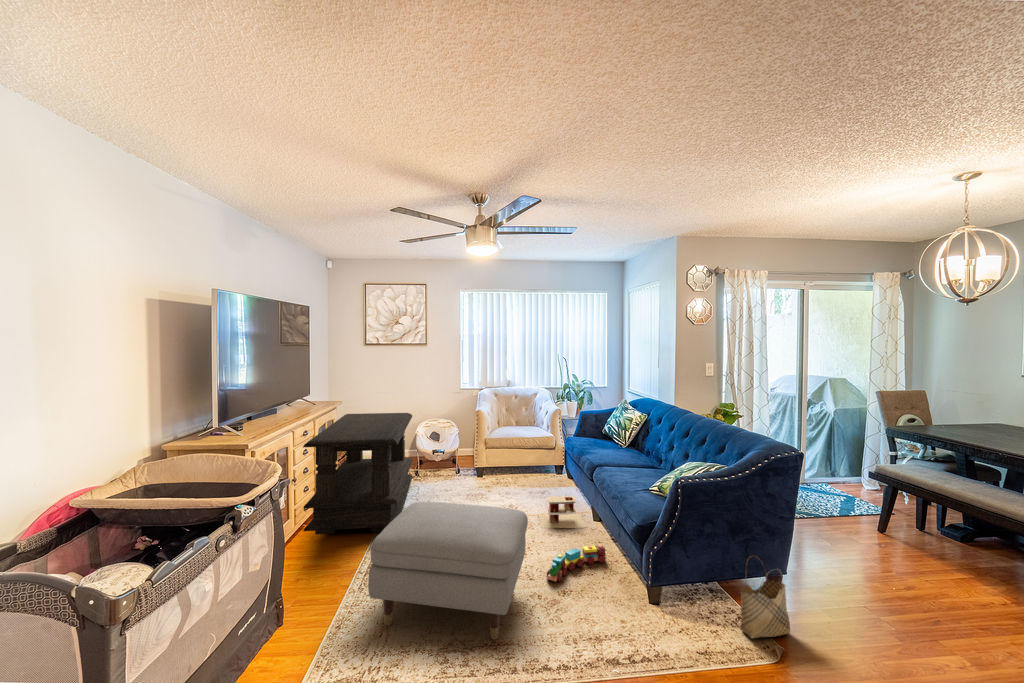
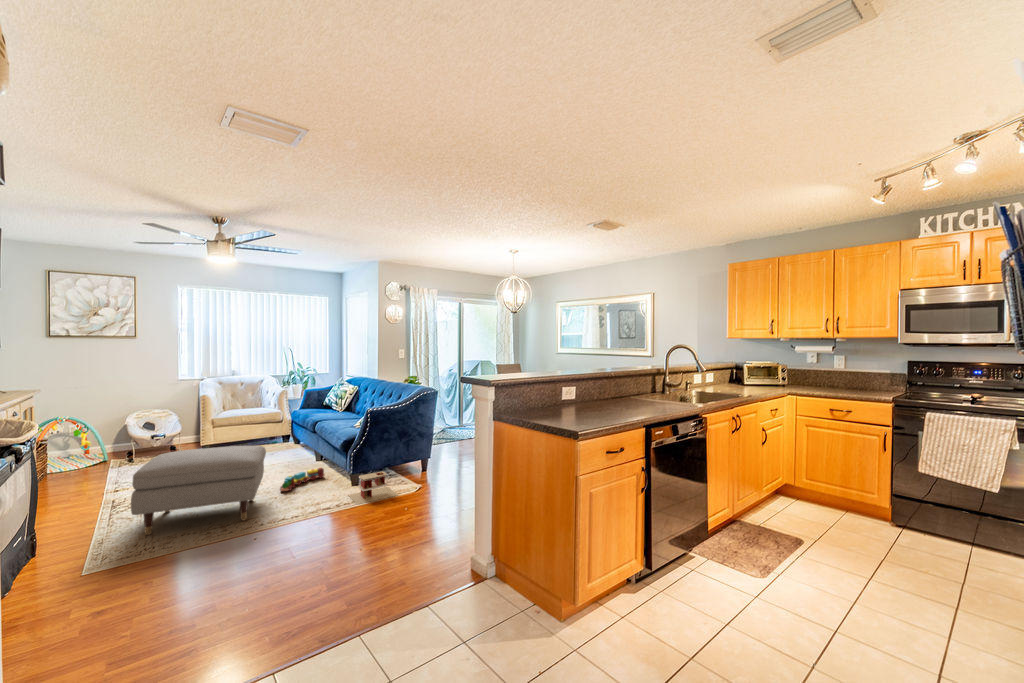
coffee table: present [303,413,412,534] -> none [7,400,130,515]
toy house: present [538,496,586,528] -> present [349,471,398,504]
woven basket: present [740,555,790,638] -> none [400,446,425,486]

